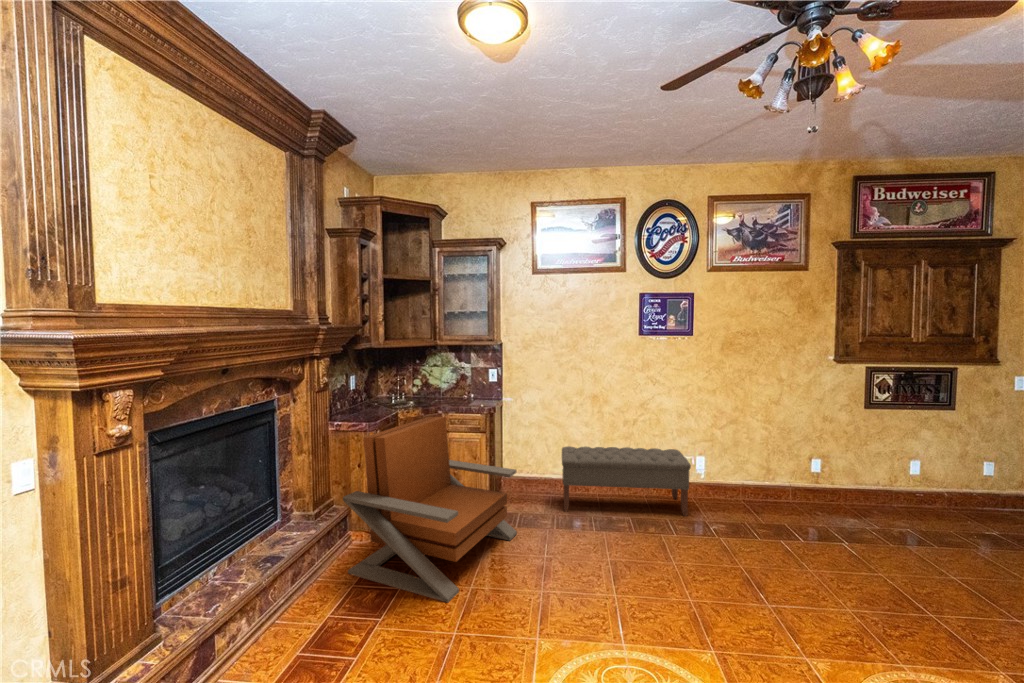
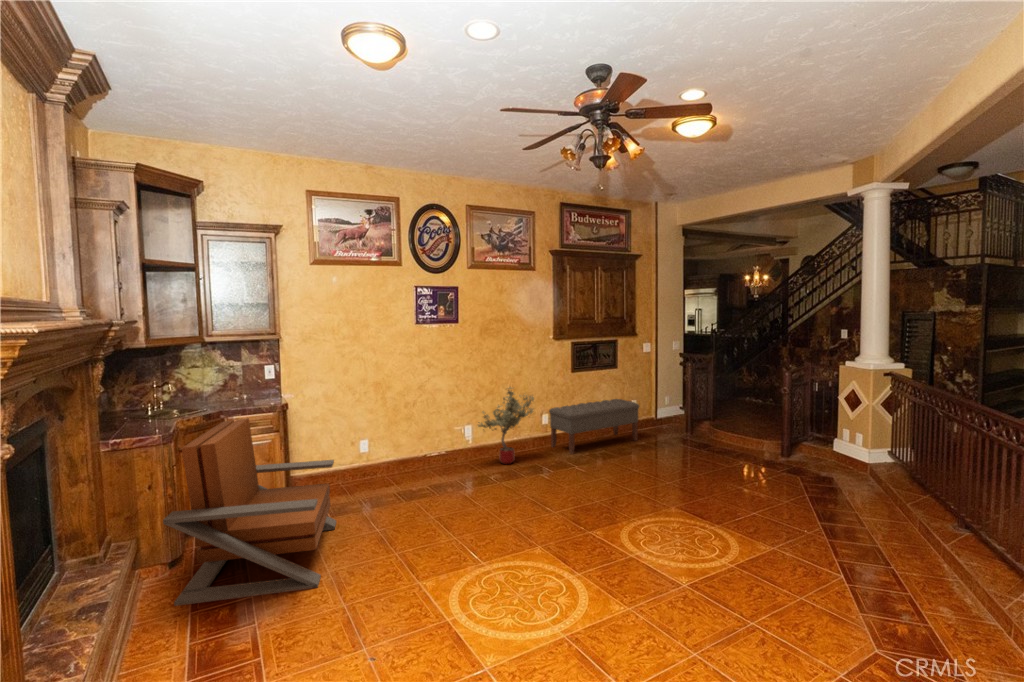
potted tree: none [705,416,791,515] -> present [478,387,534,464]
bench: present [562,446,691,516] -> present [549,399,639,454]

